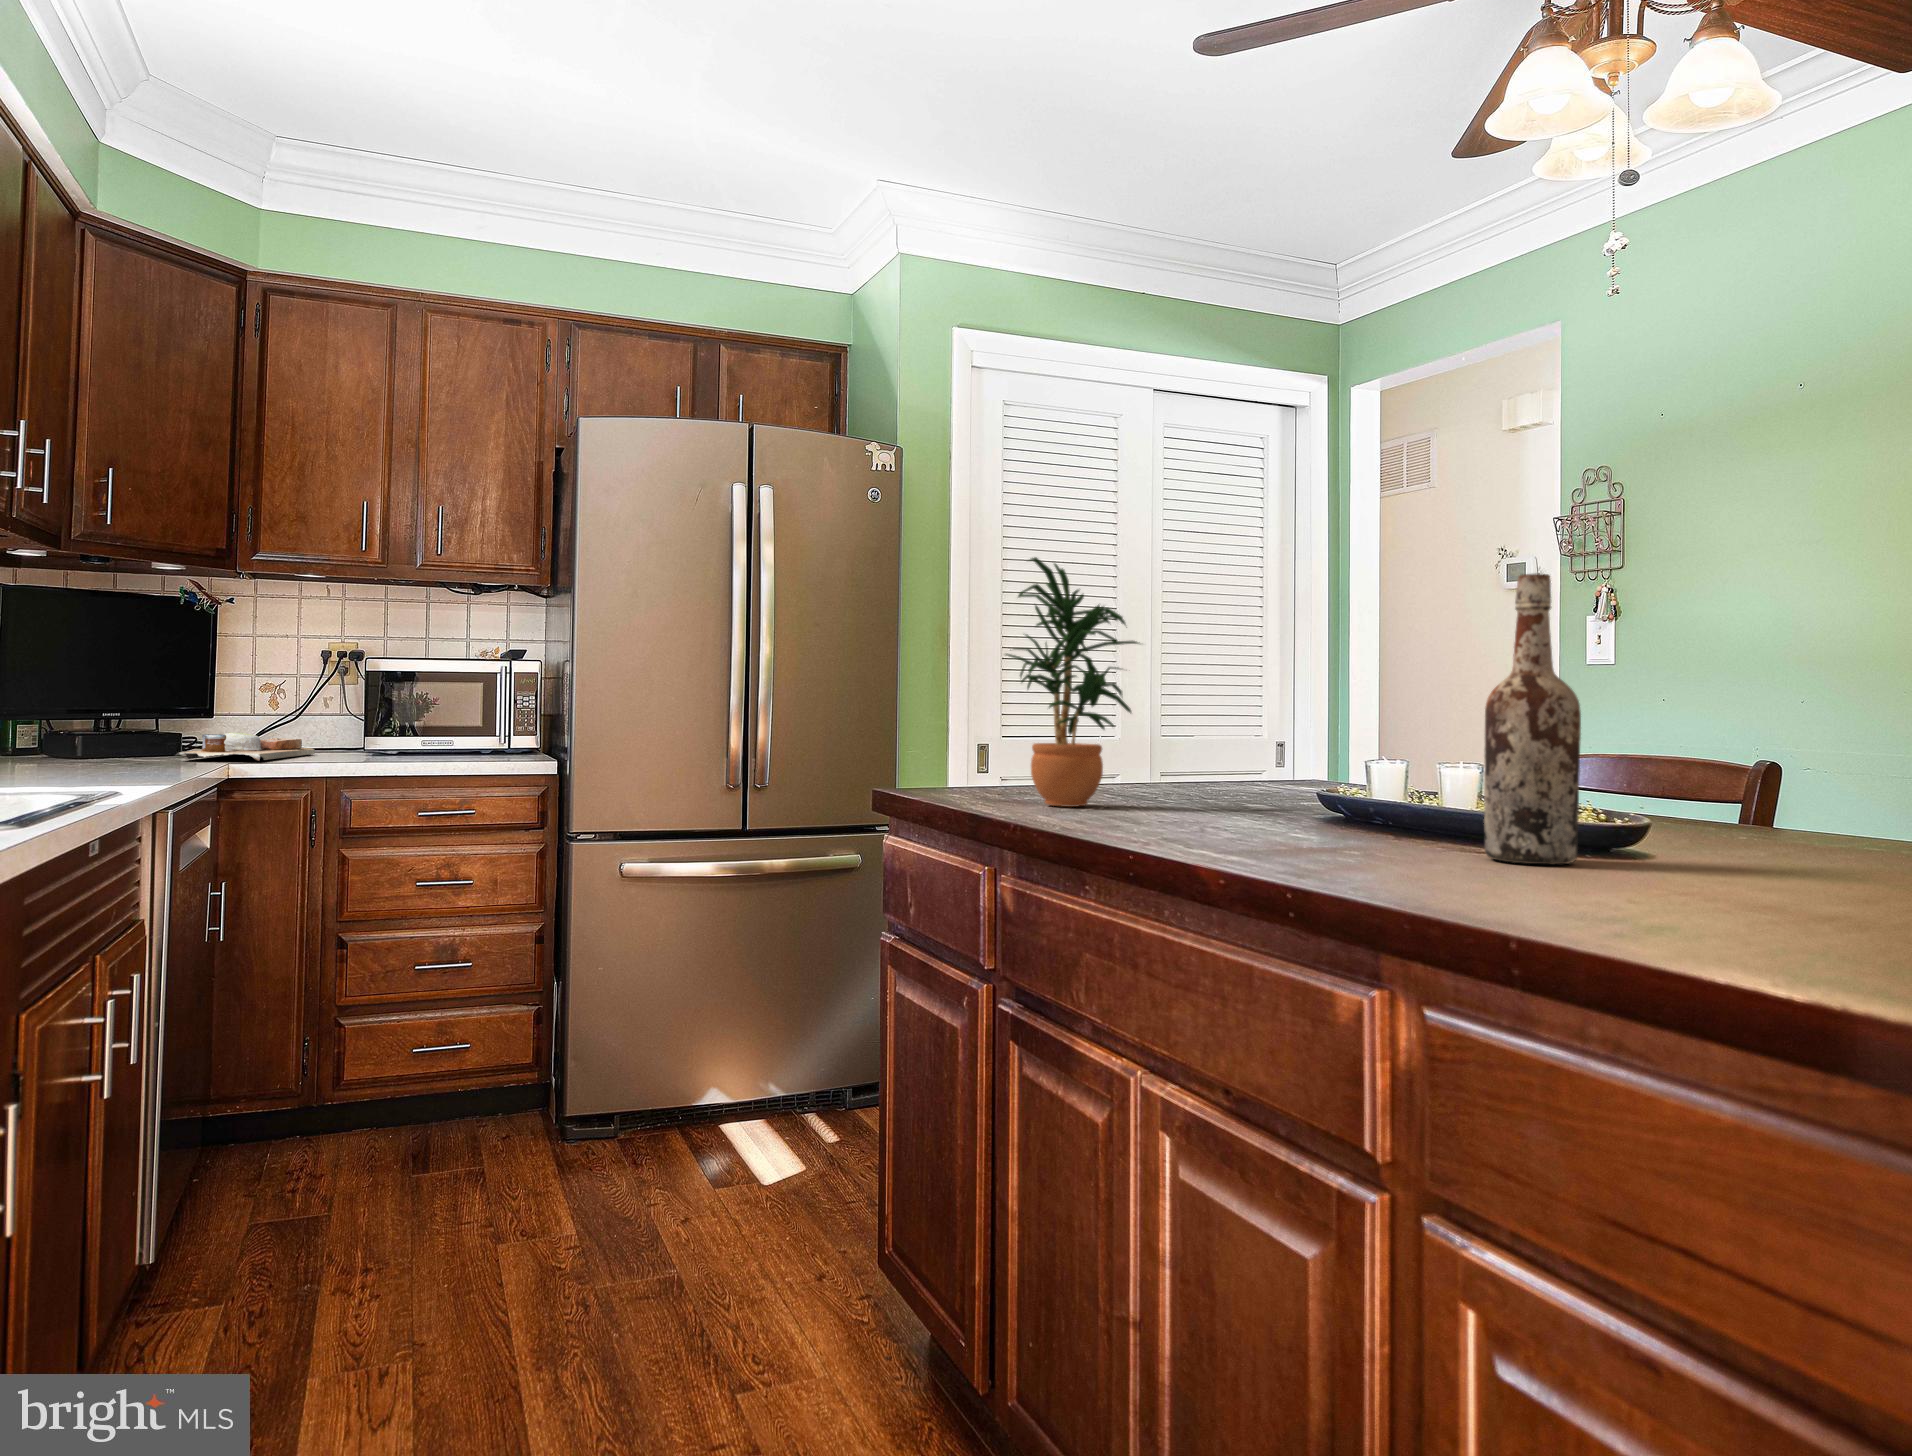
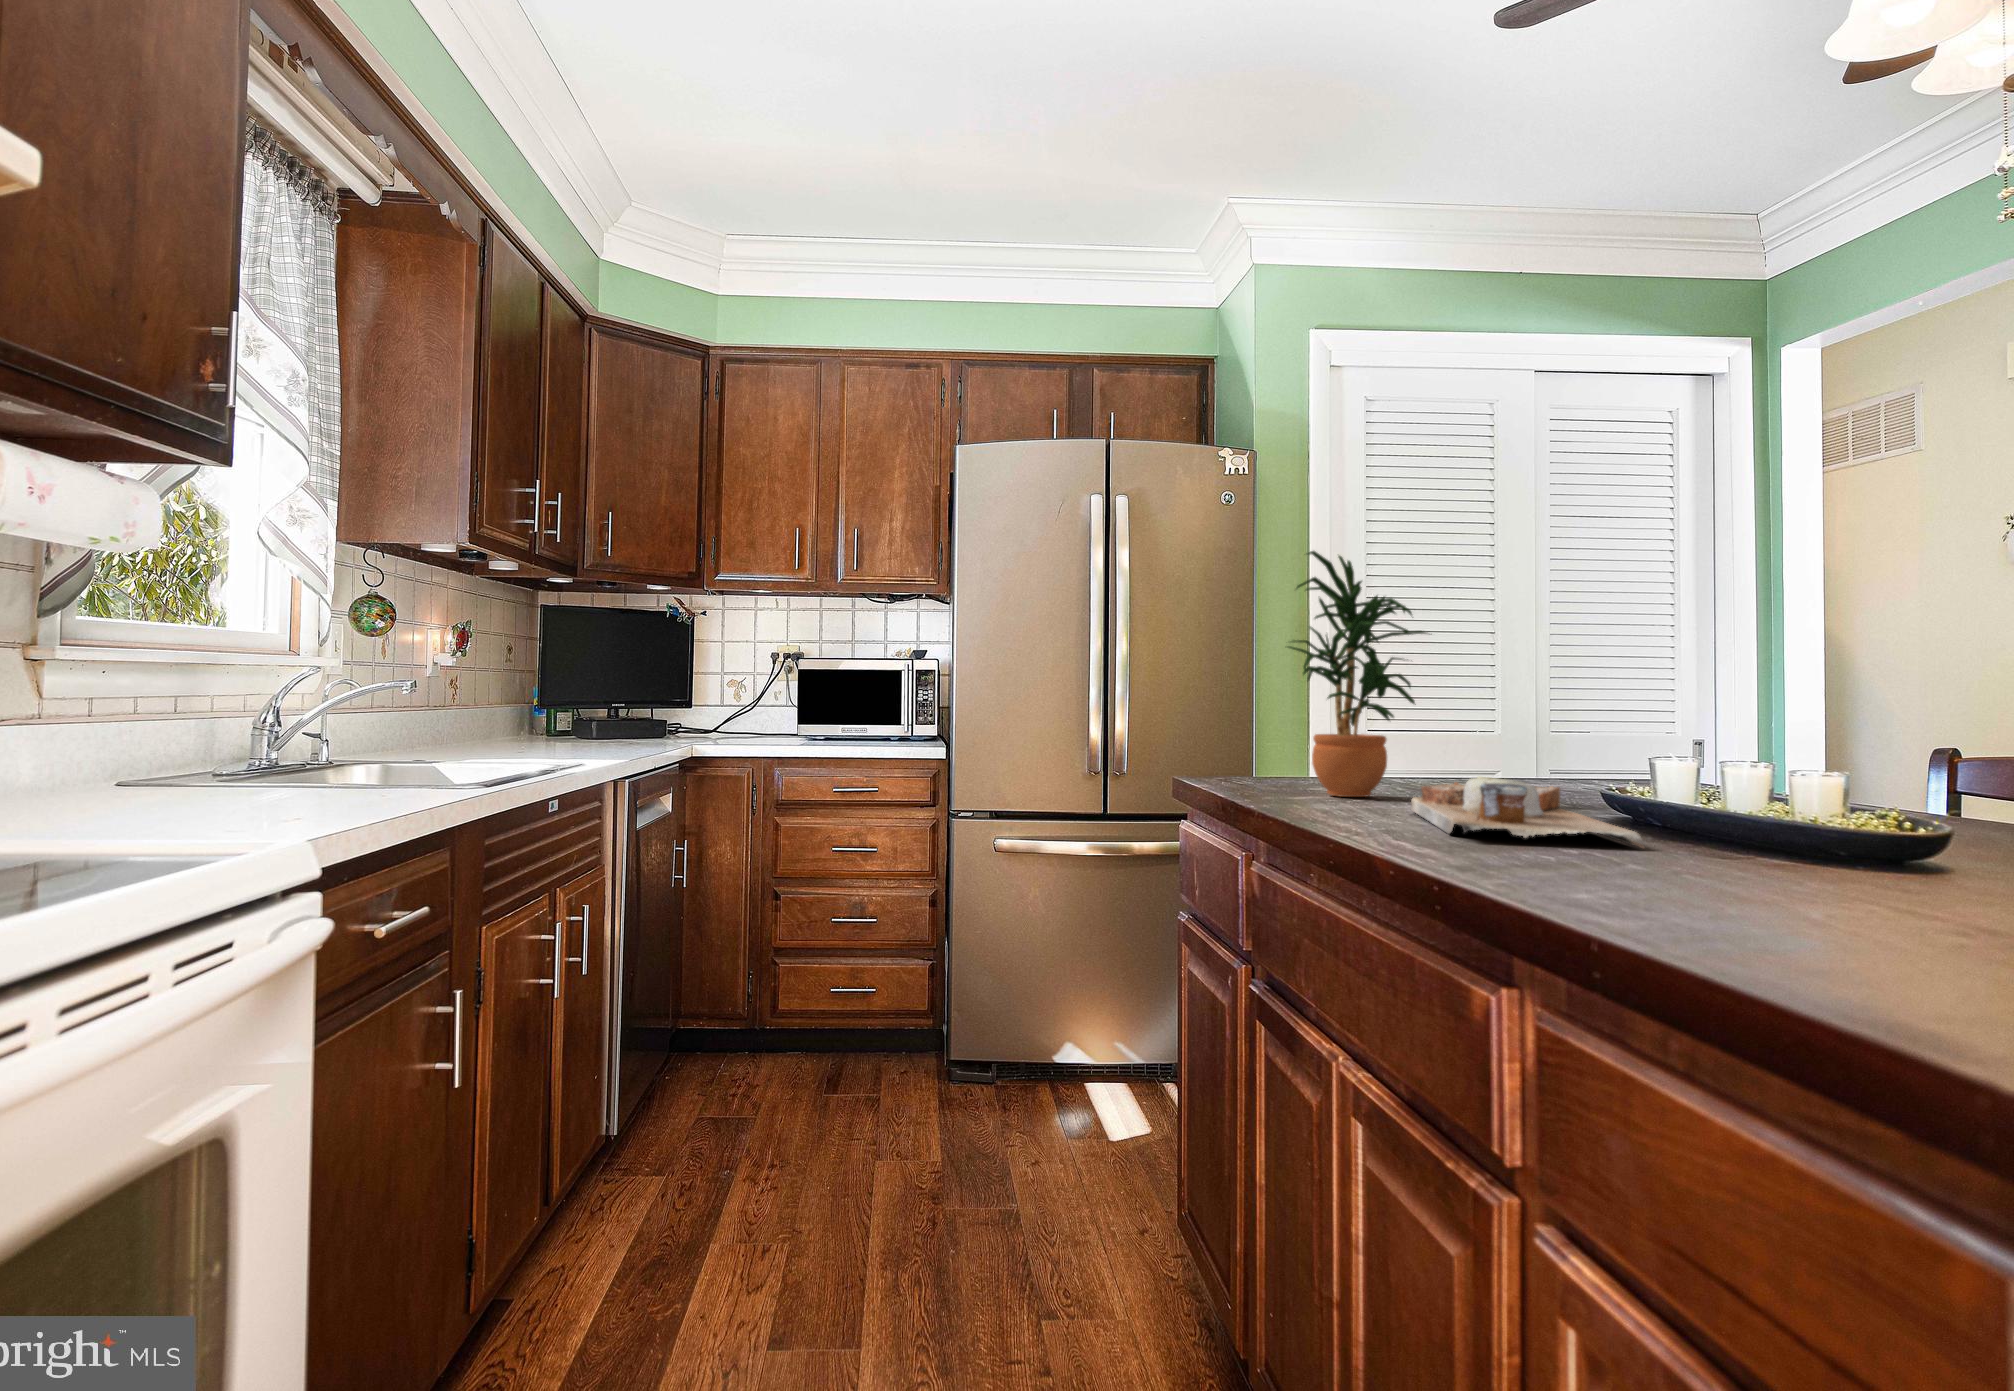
wine bottle: present [1484,574,1581,864] -> none [1727,547,1844,873]
cutting board: present [176,732,315,761] -> present [1411,776,1644,848]

